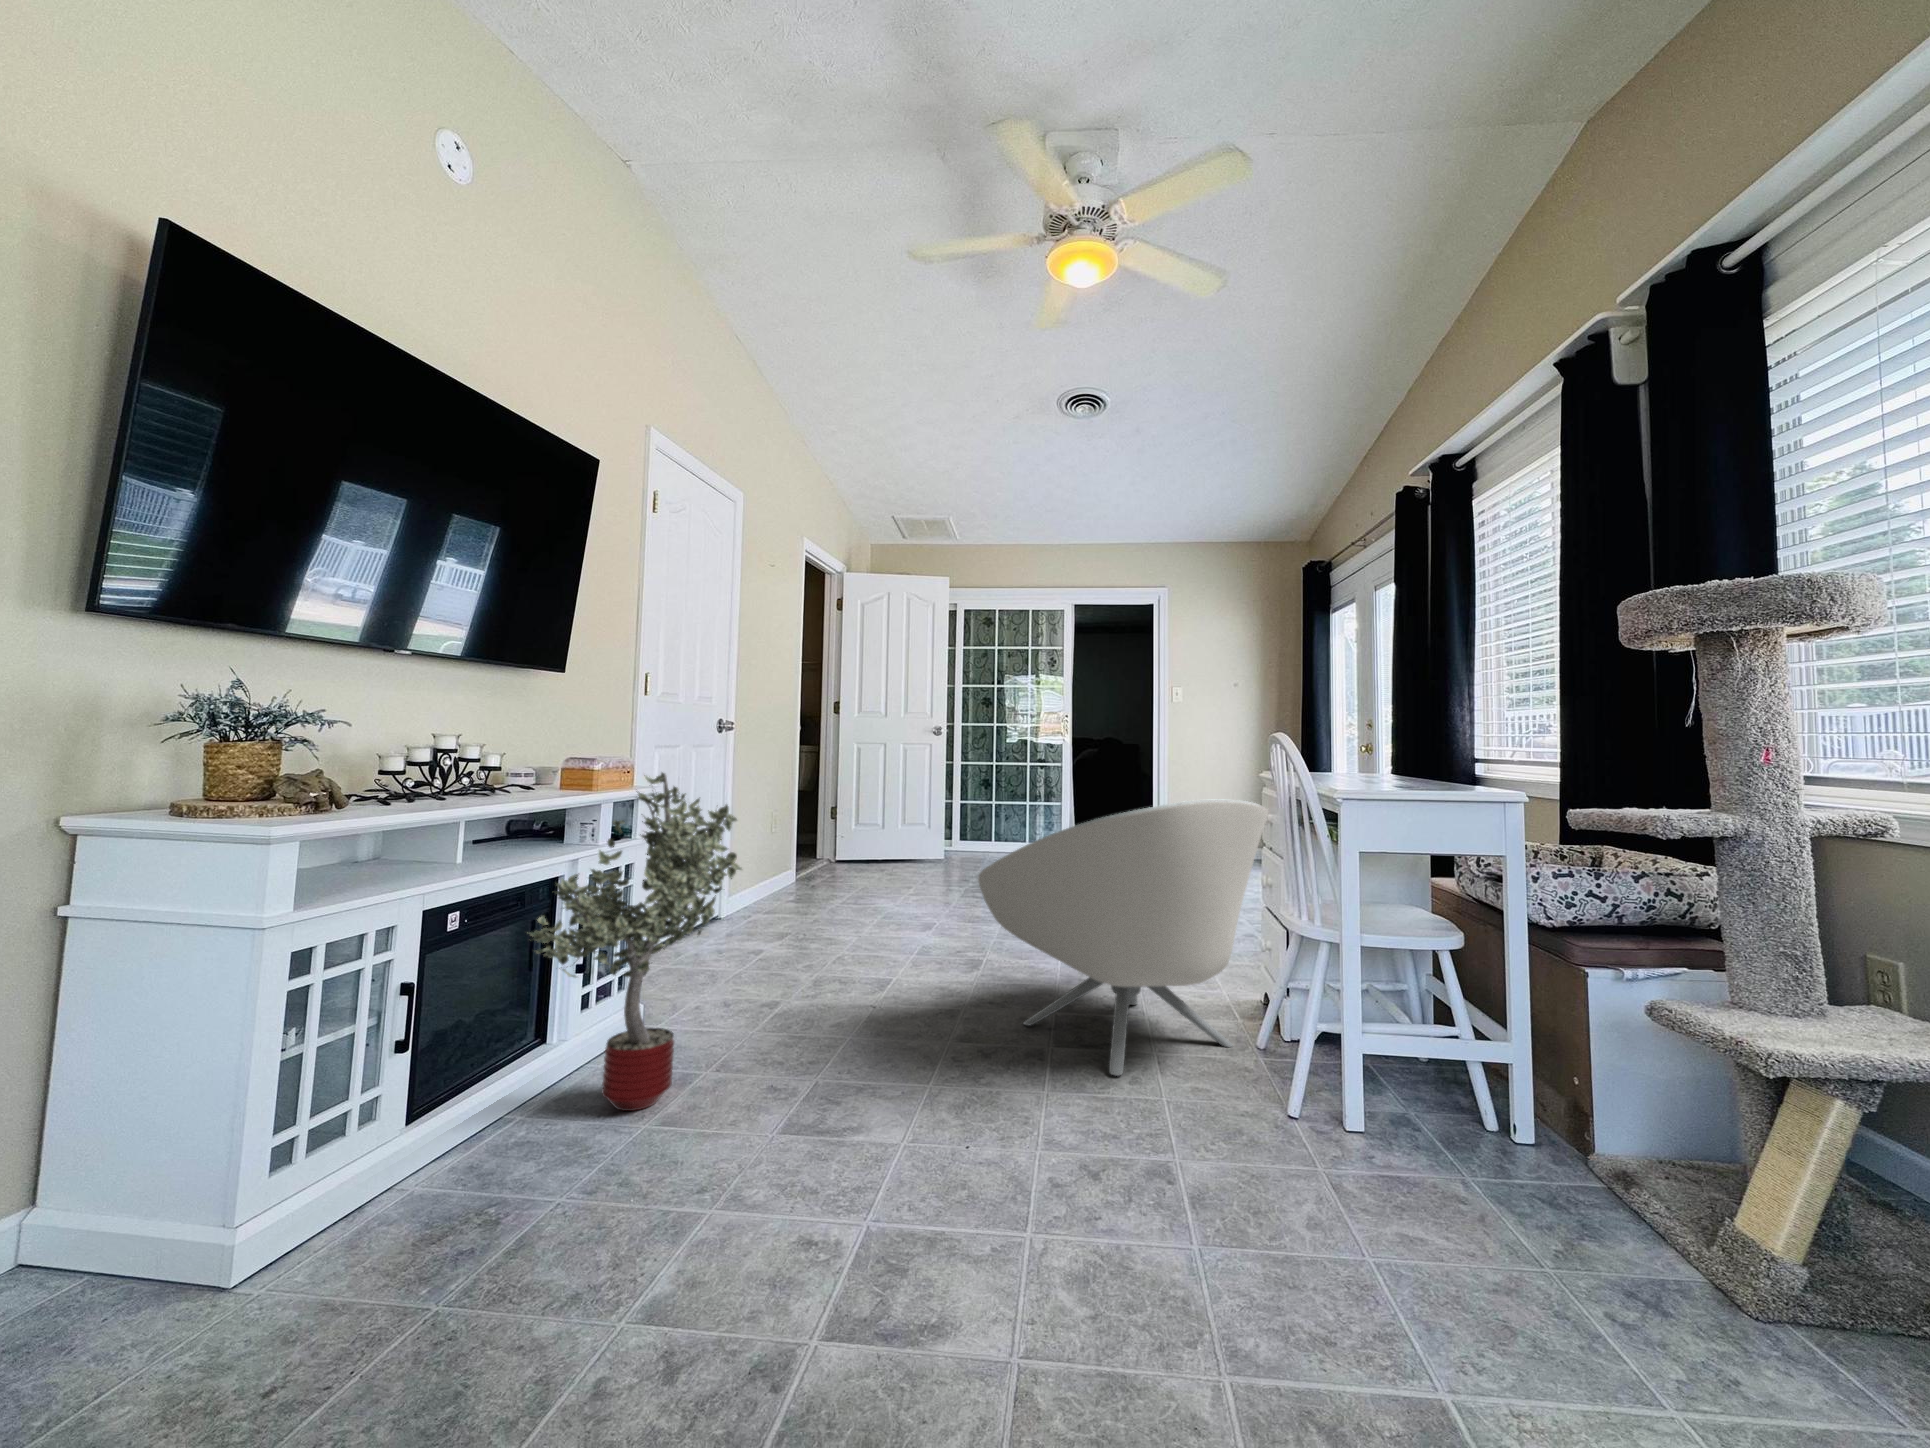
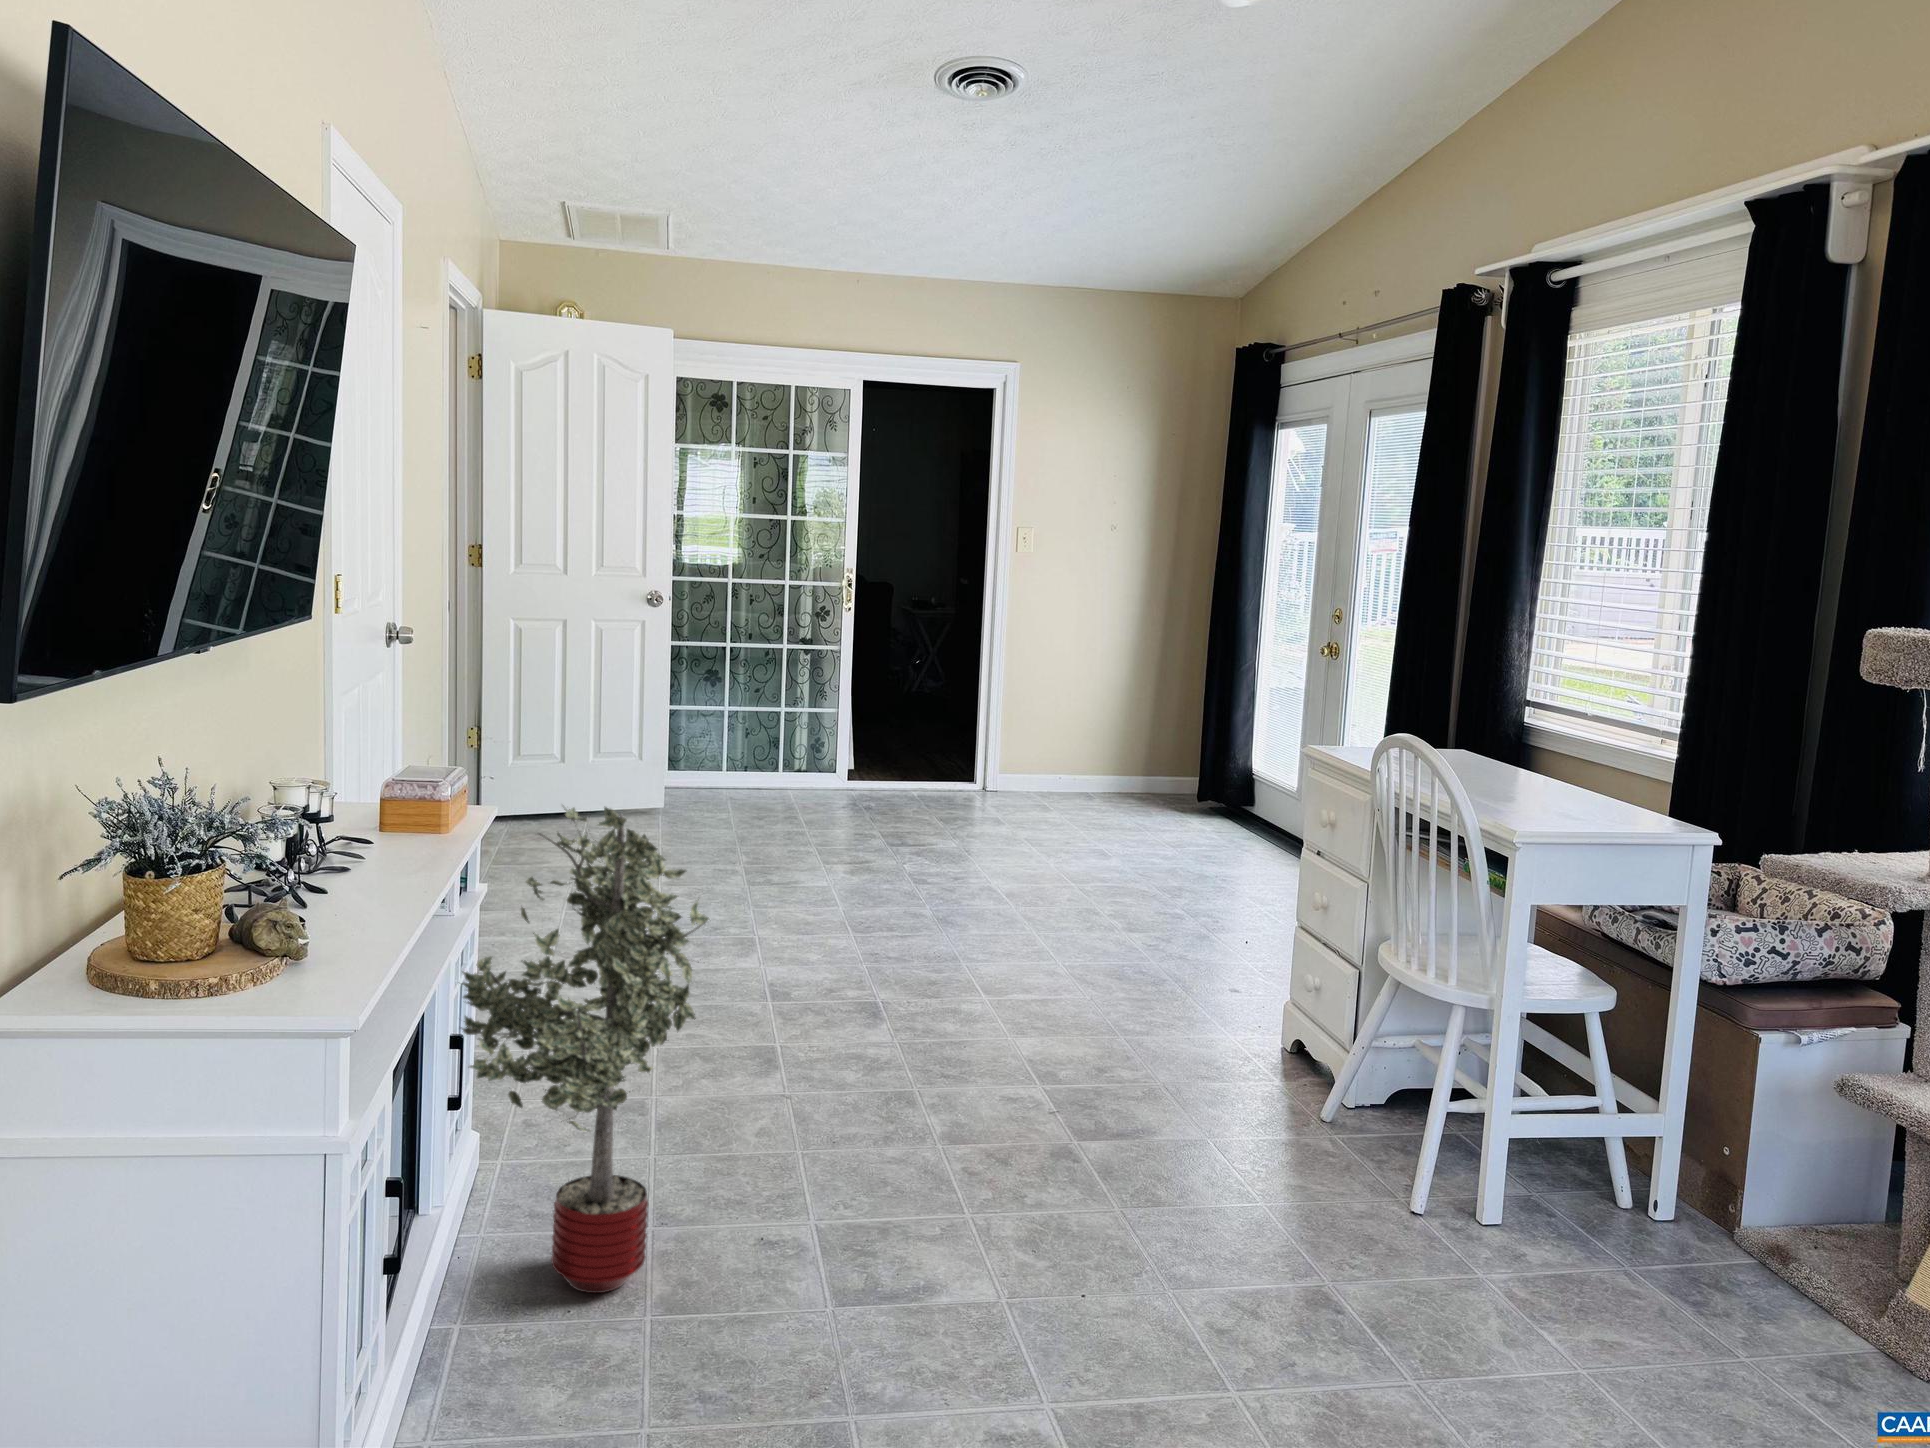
armchair: present [978,799,1268,1076] -> none [962,822,1382,1181]

